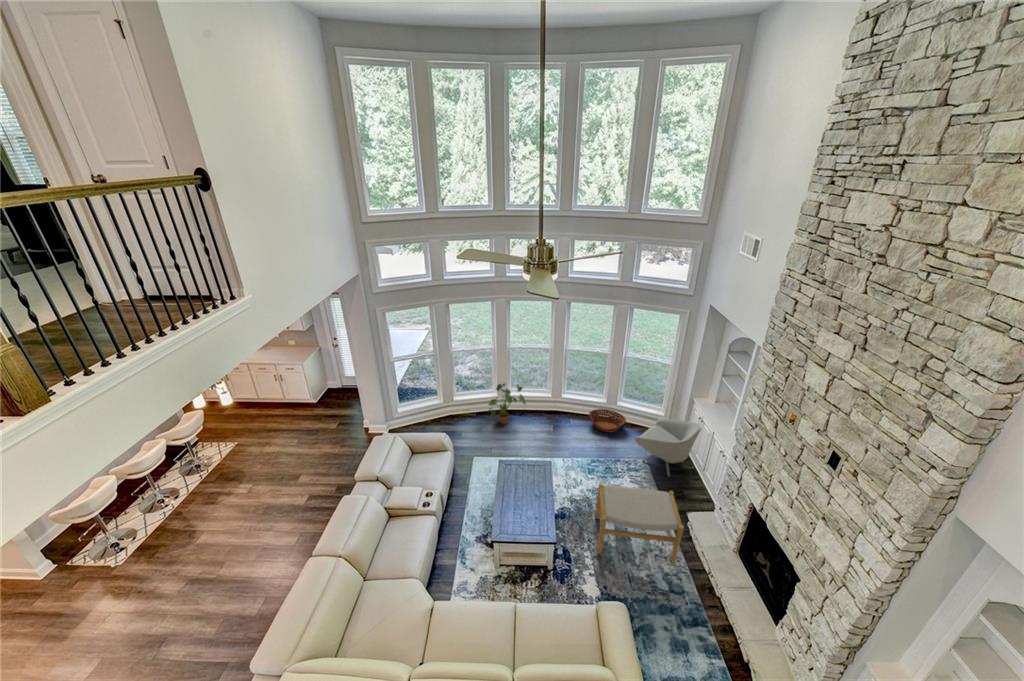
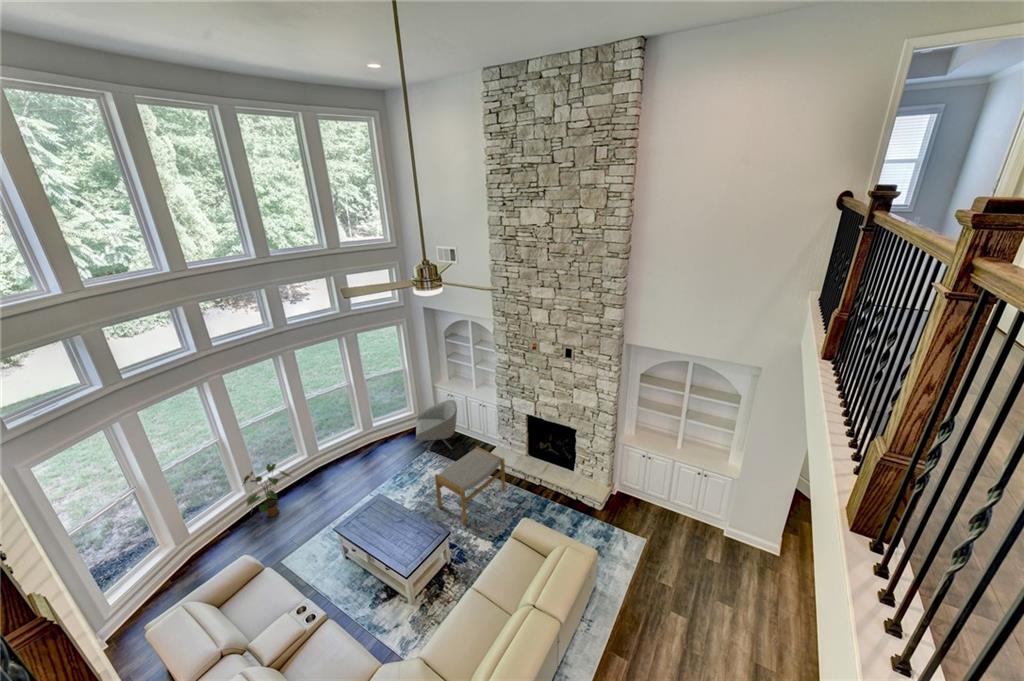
basket: present [589,409,626,432] -> none [356,432,391,456]

